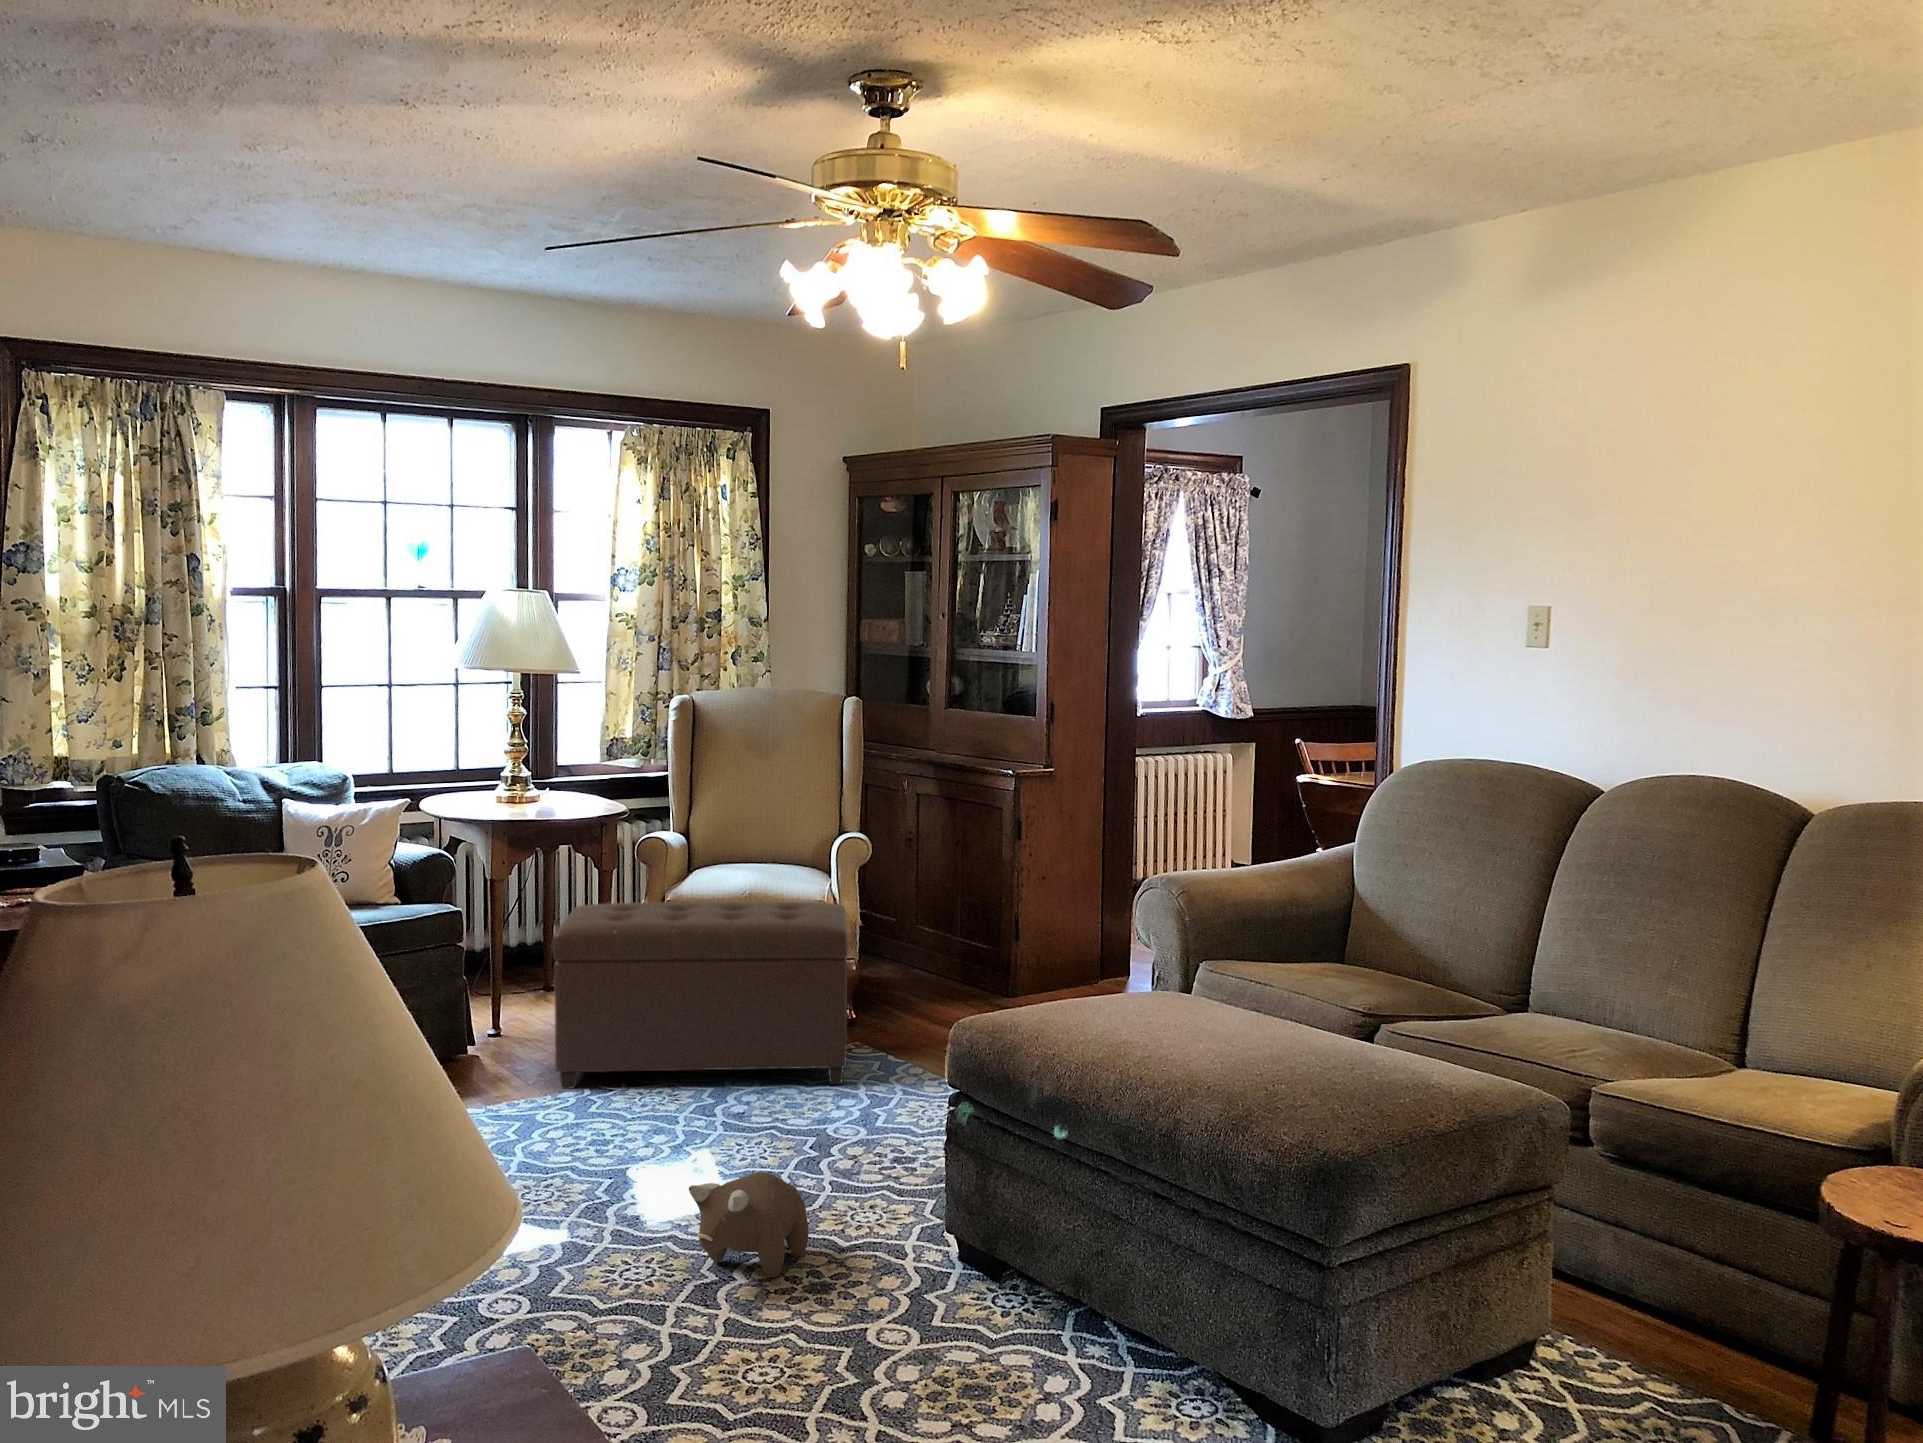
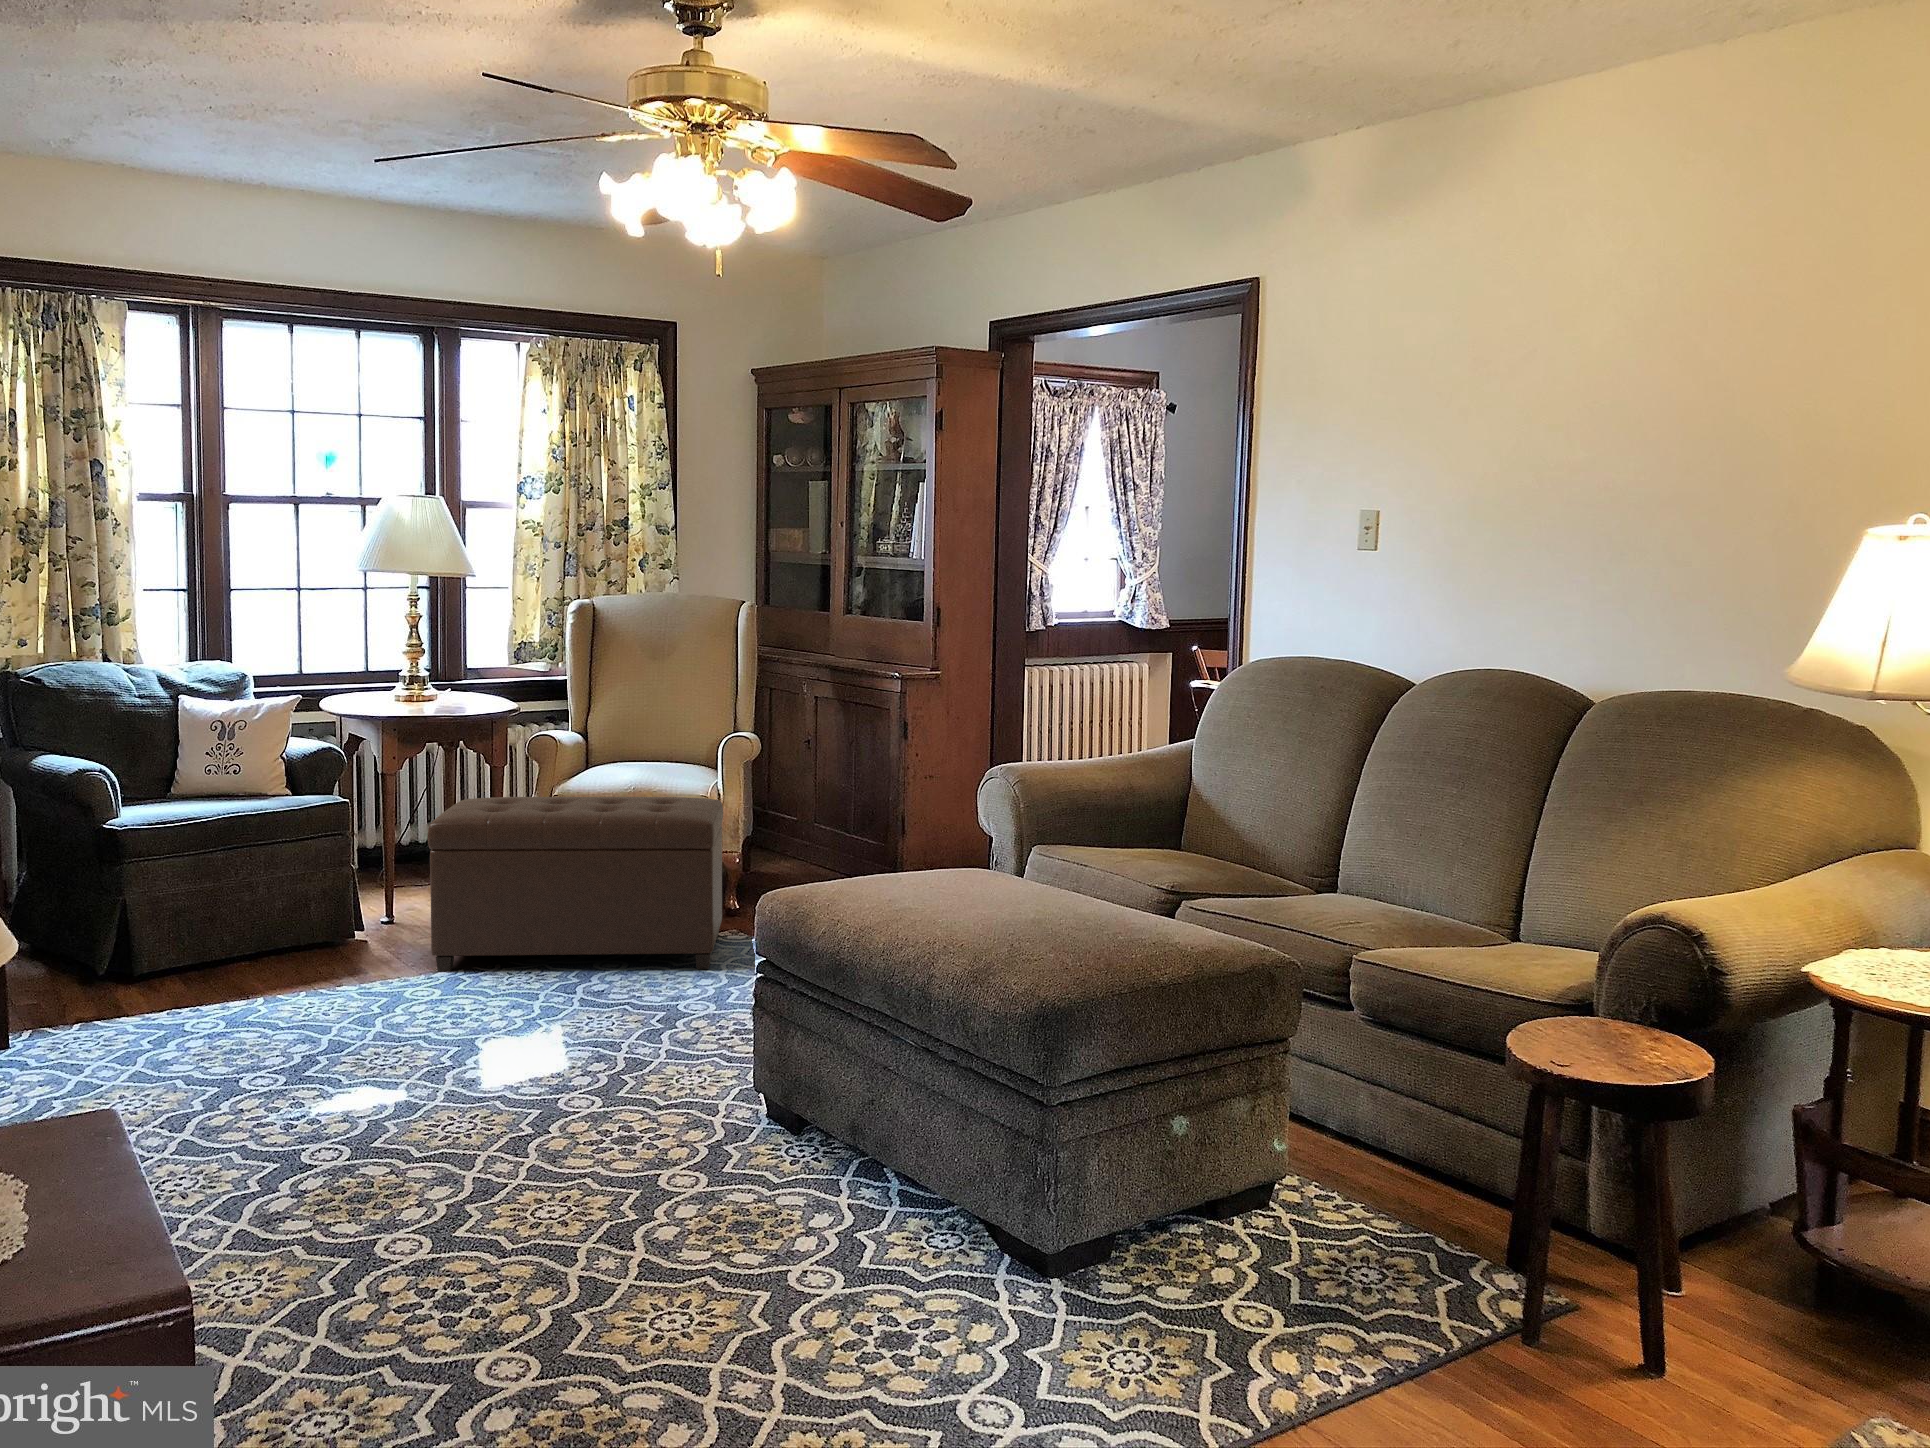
plush toy: present [689,1172,809,1278] -> none [505,1035,626,1131]

